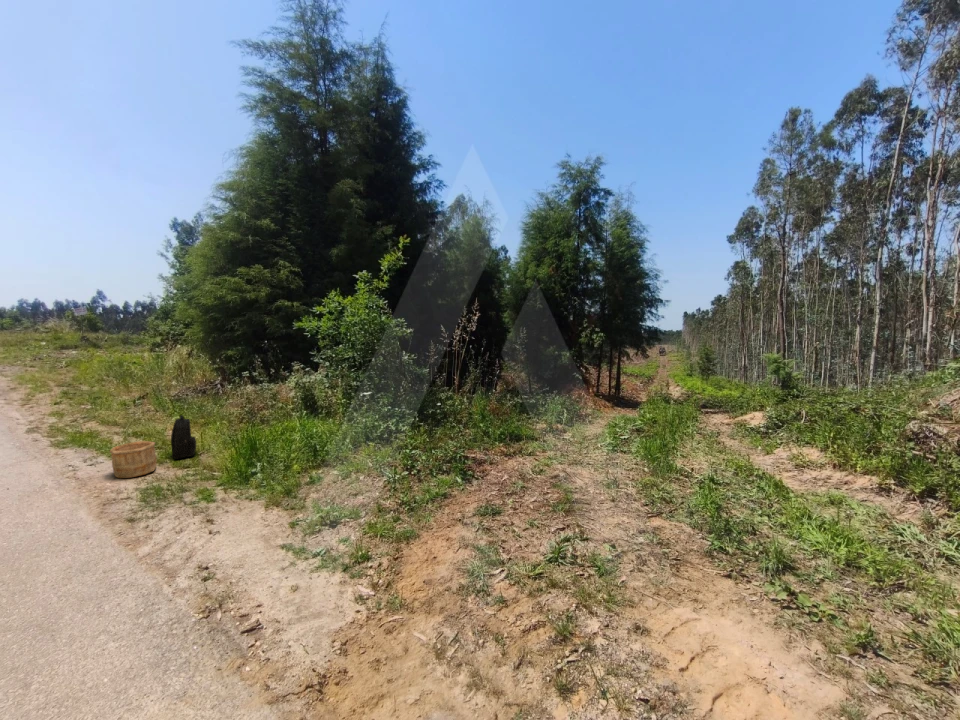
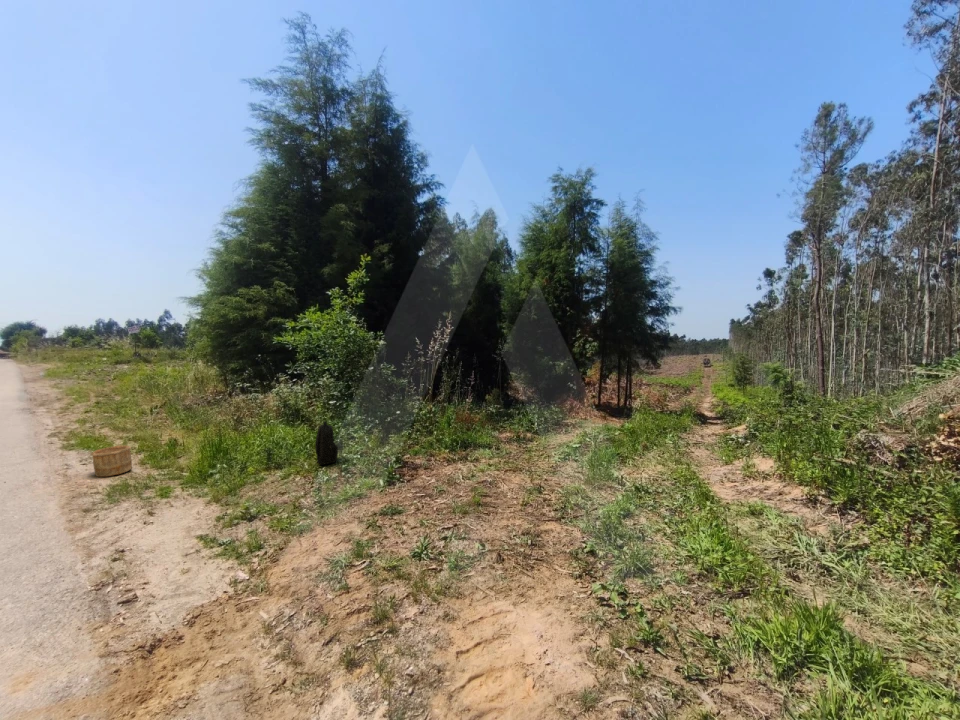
backpack: present [171,415,196,459] -> present [315,421,338,465]

